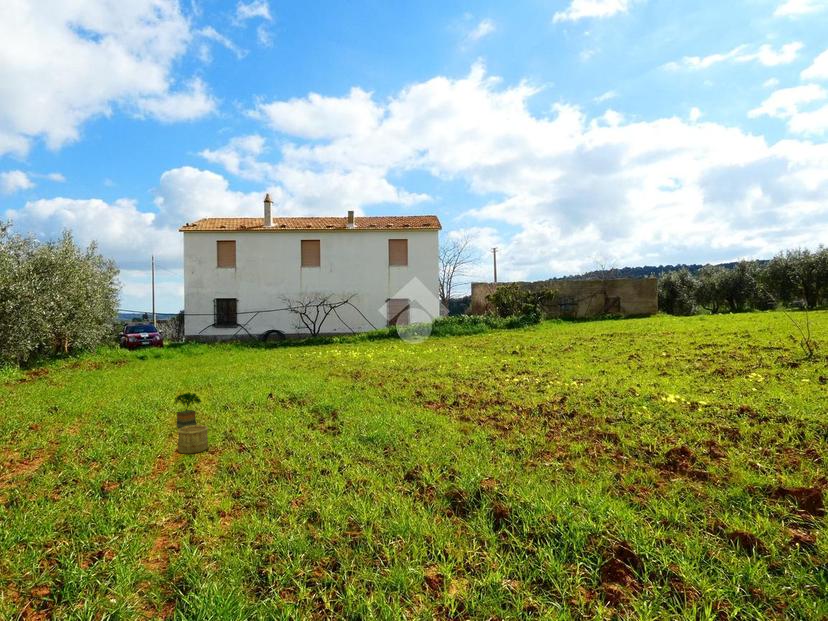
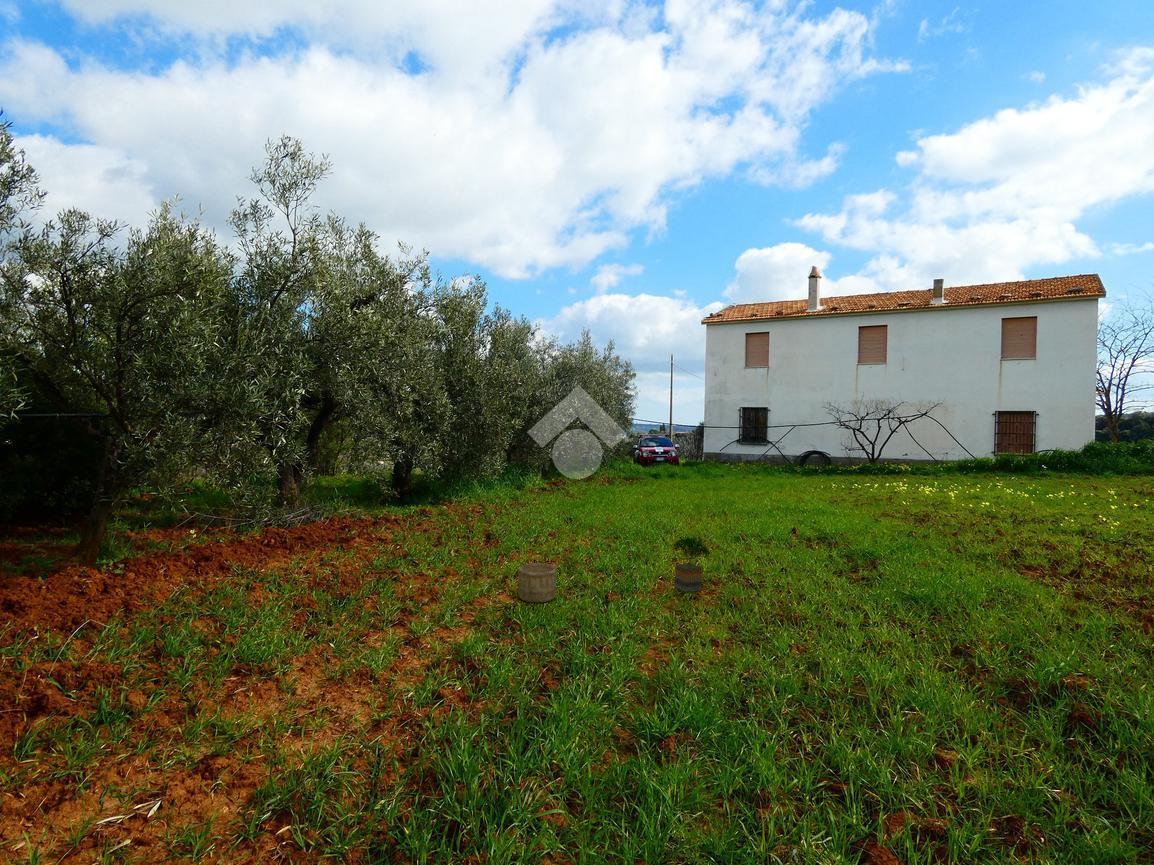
wooden bucket: present [178,425,208,454] -> present [518,563,557,603]

